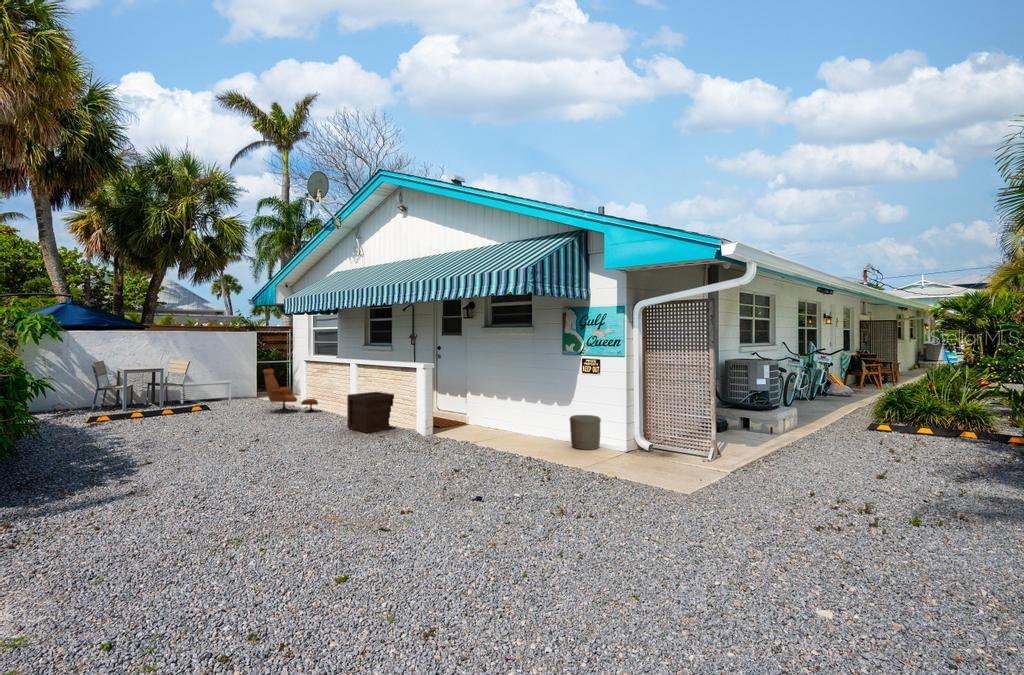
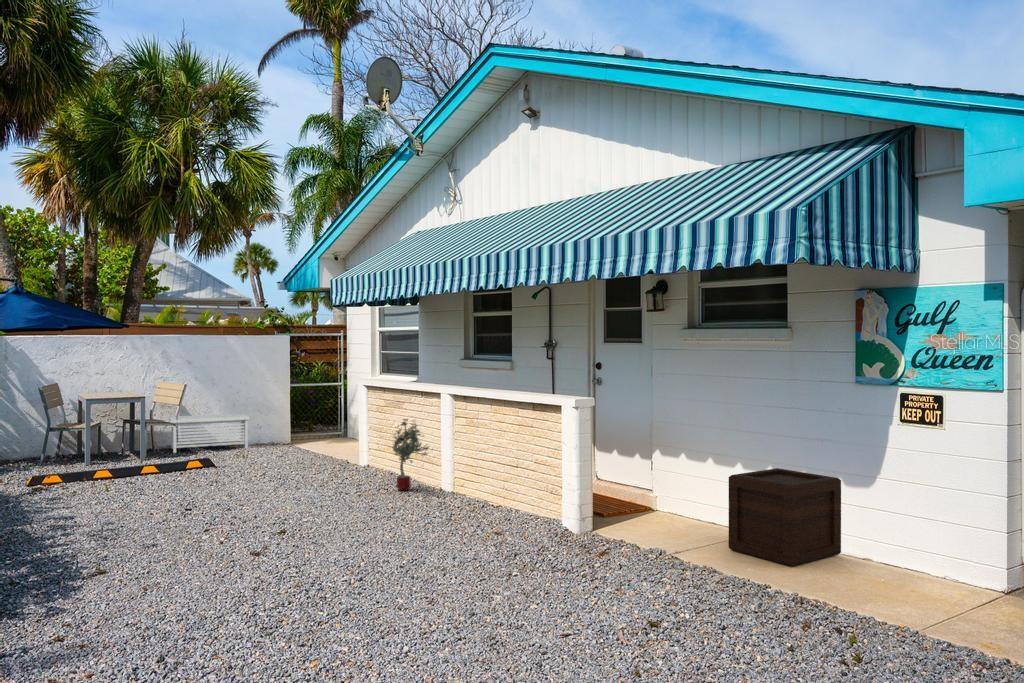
lounge chair: present [263,369,318,413] -> none [295,400,388,479]
potted tree: none [323,377,346,418] -> present [393,419,429,491]
wooden crate: present [347,392,397,433] -> present [729,468,841,566]
woven basket: present [570,415,601,450] -> none [880,515,954,593]

